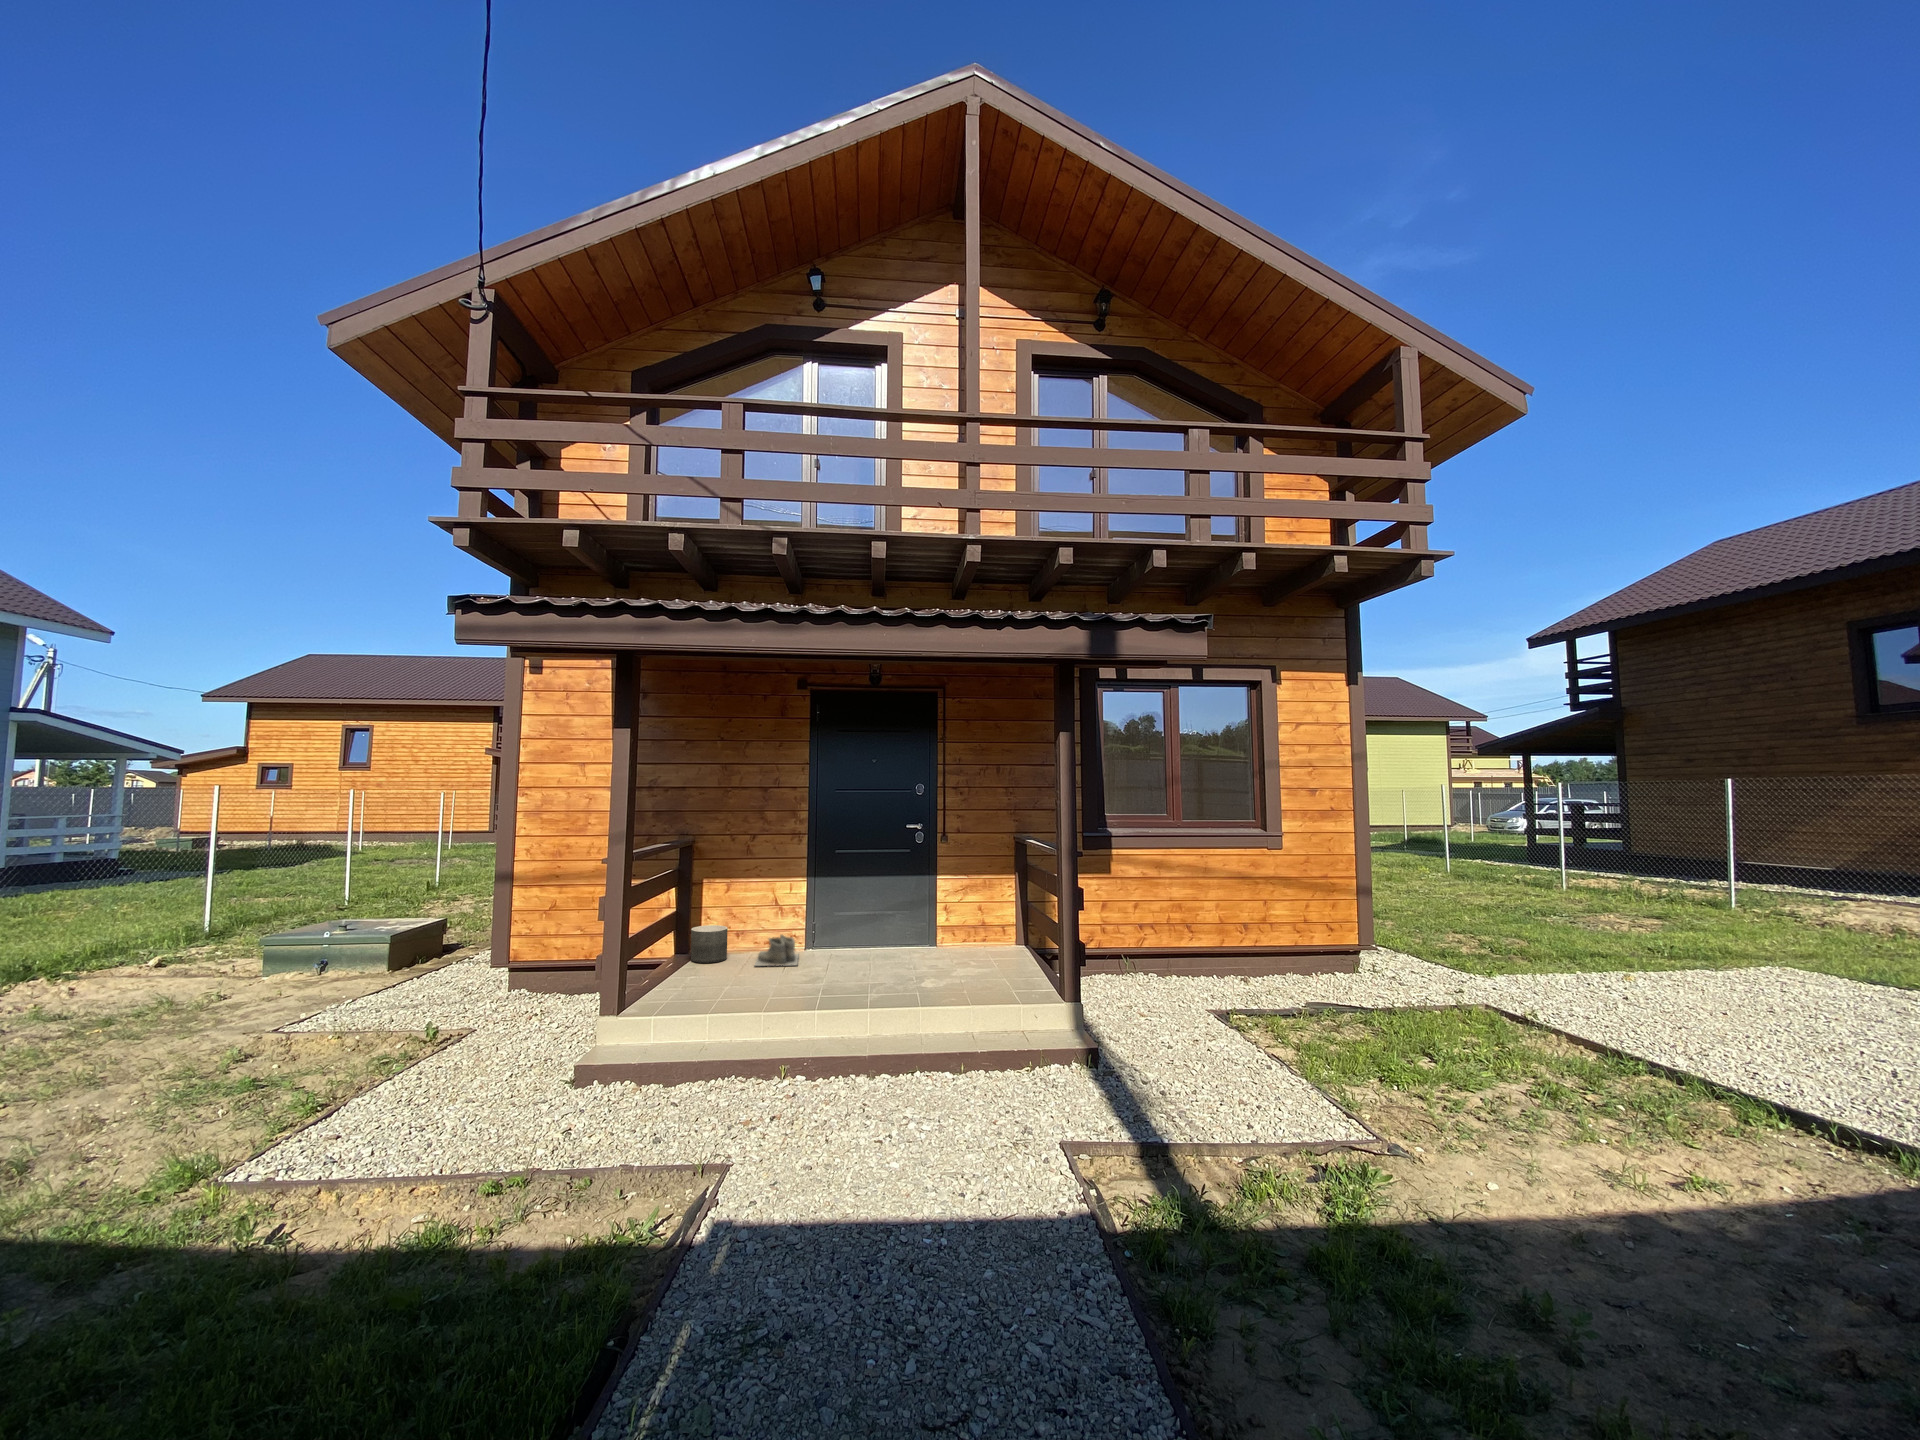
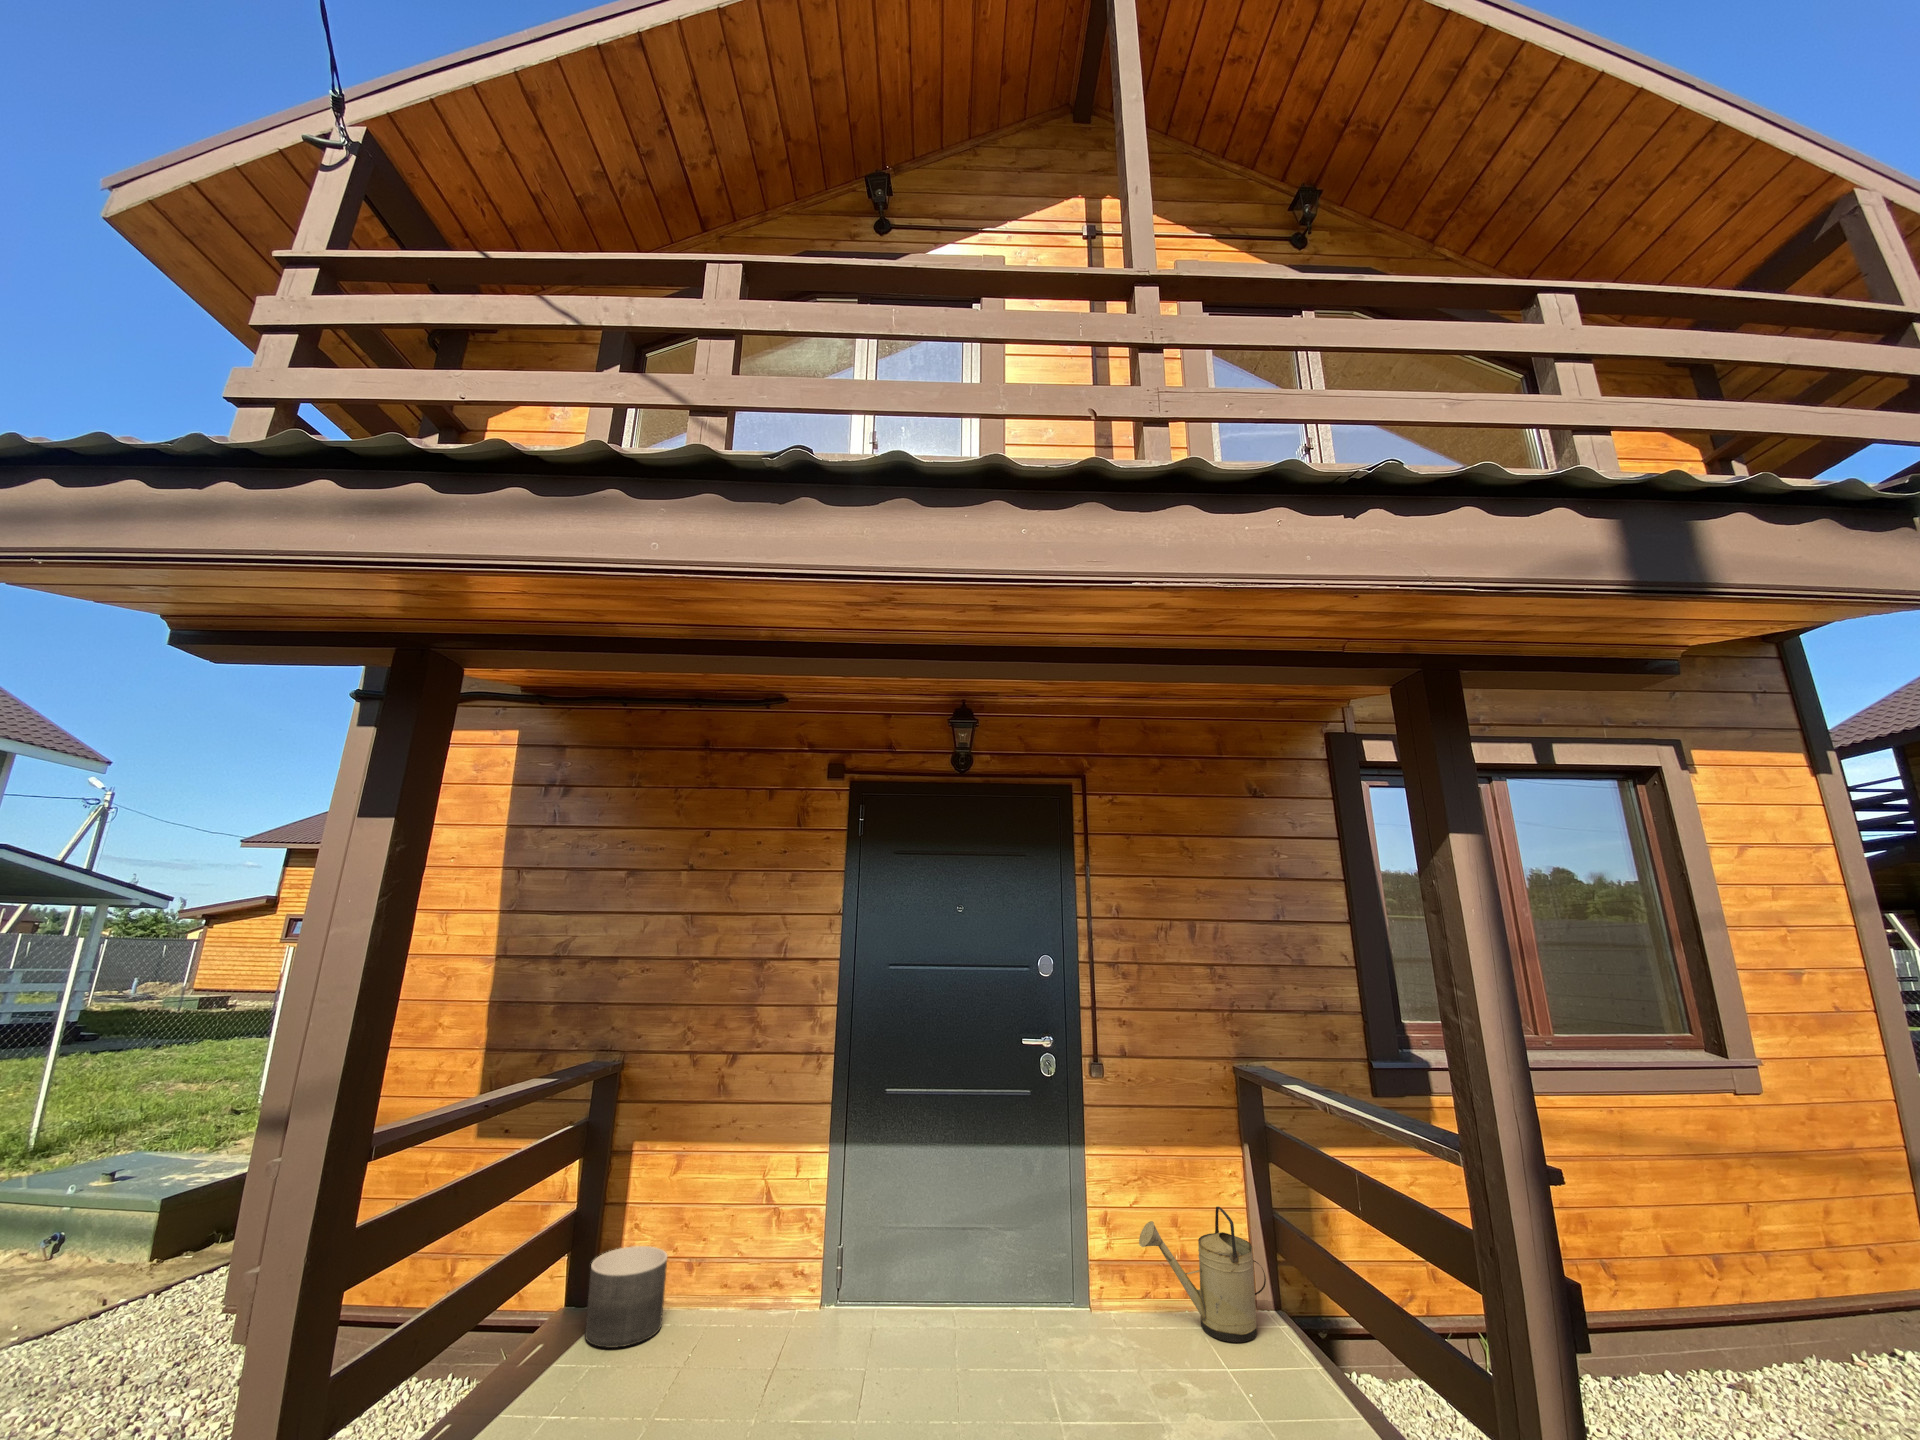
watering can: none [961,902,1021,957] -> present [1139,1207,1266,1342]
boots: present [755,935,799,966] -> none [706,1278,811,1368]

